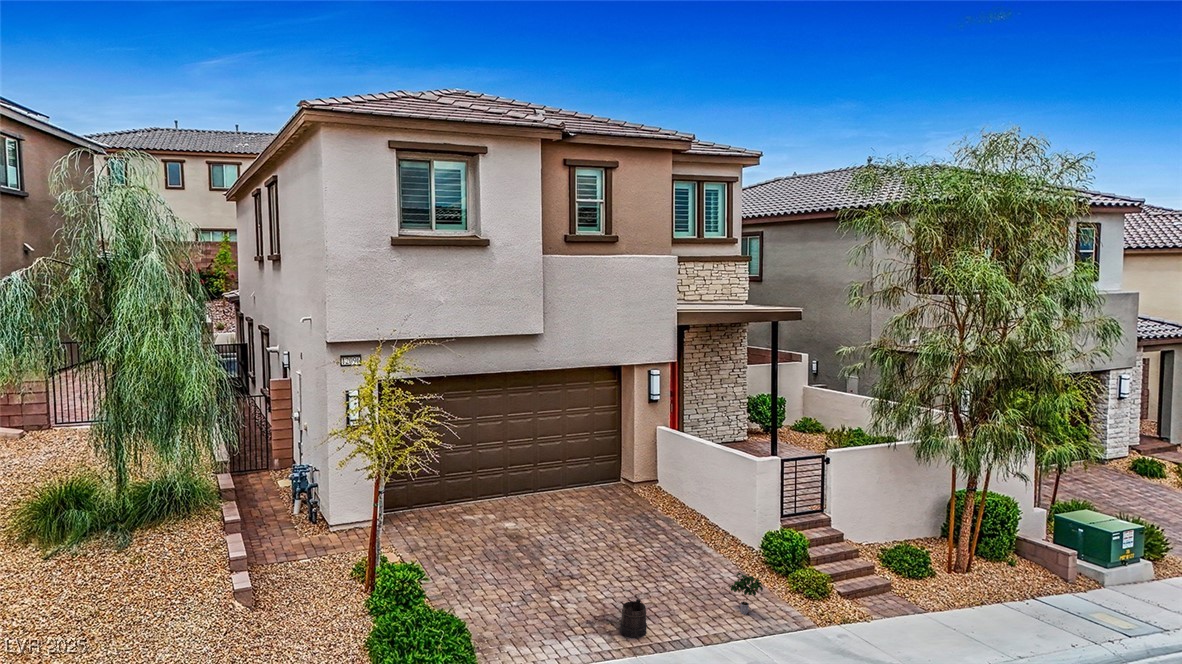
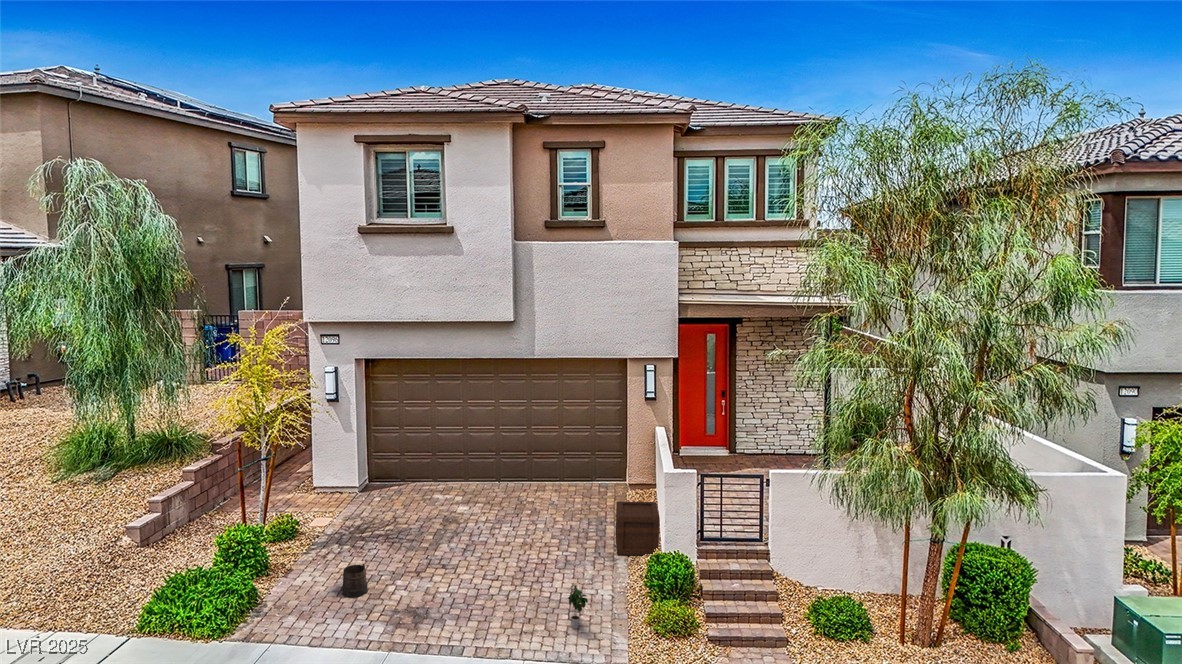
wooden crate: none [675,492,730,545] -> present [615,501,660,555]
bucket: present [620,599,647,638] -> present [342,564,368,597]

